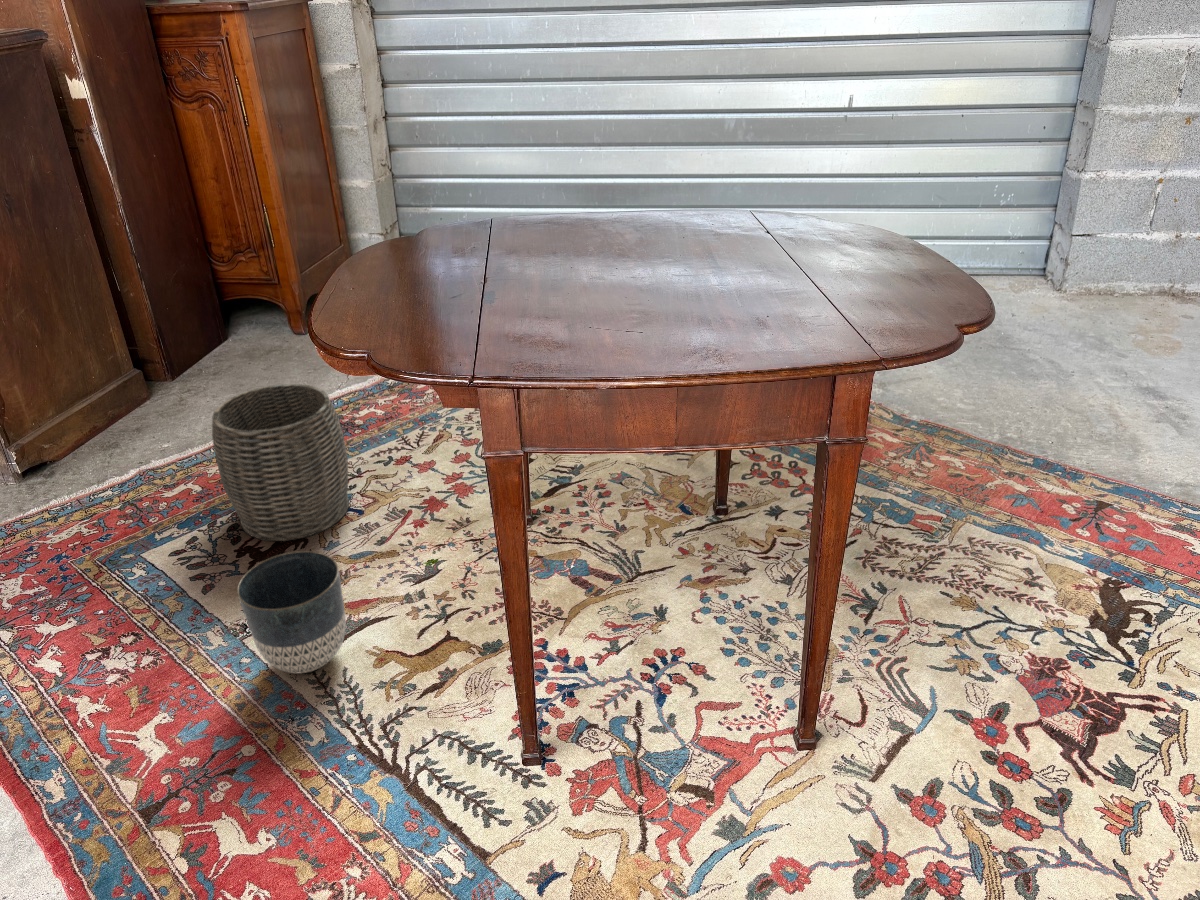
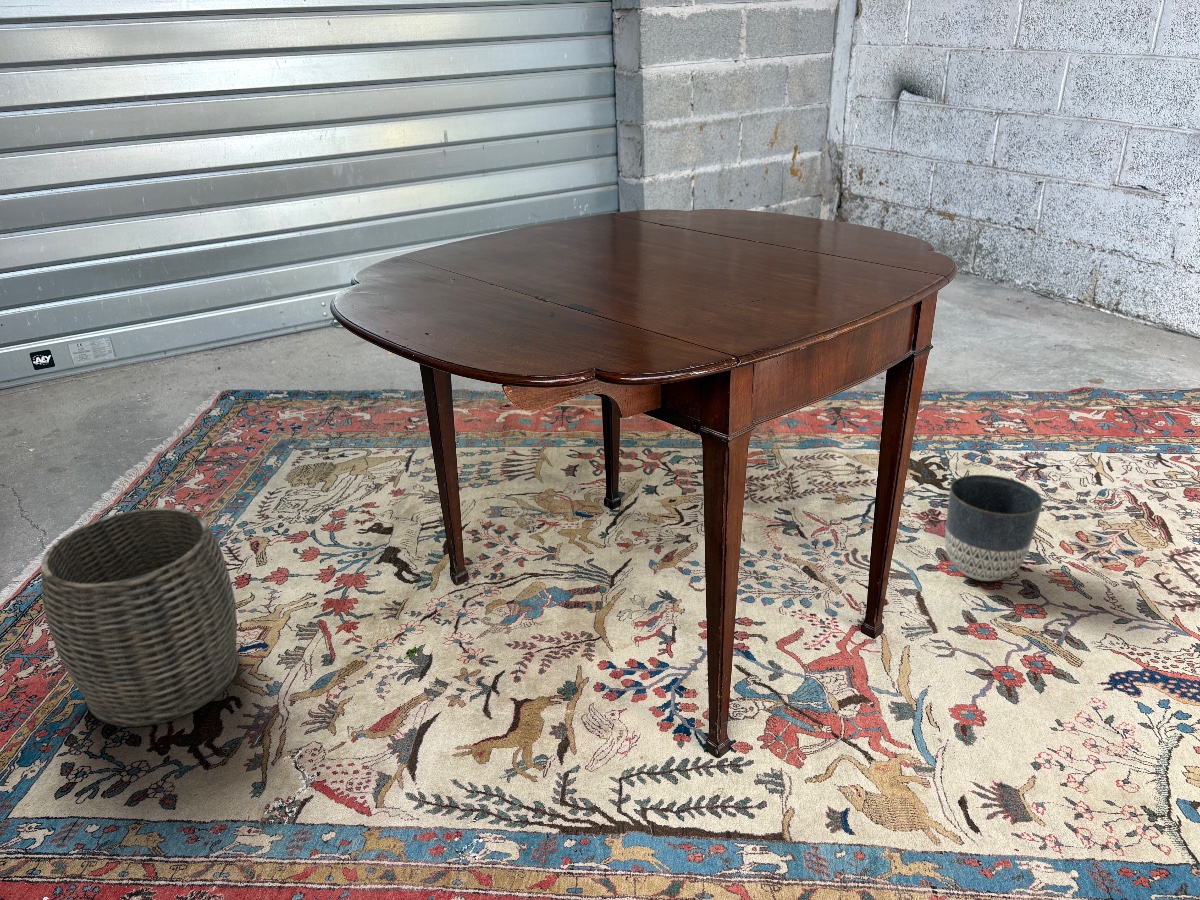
planter: present [237,551,346,674] -> present [945,475,1043,581]

